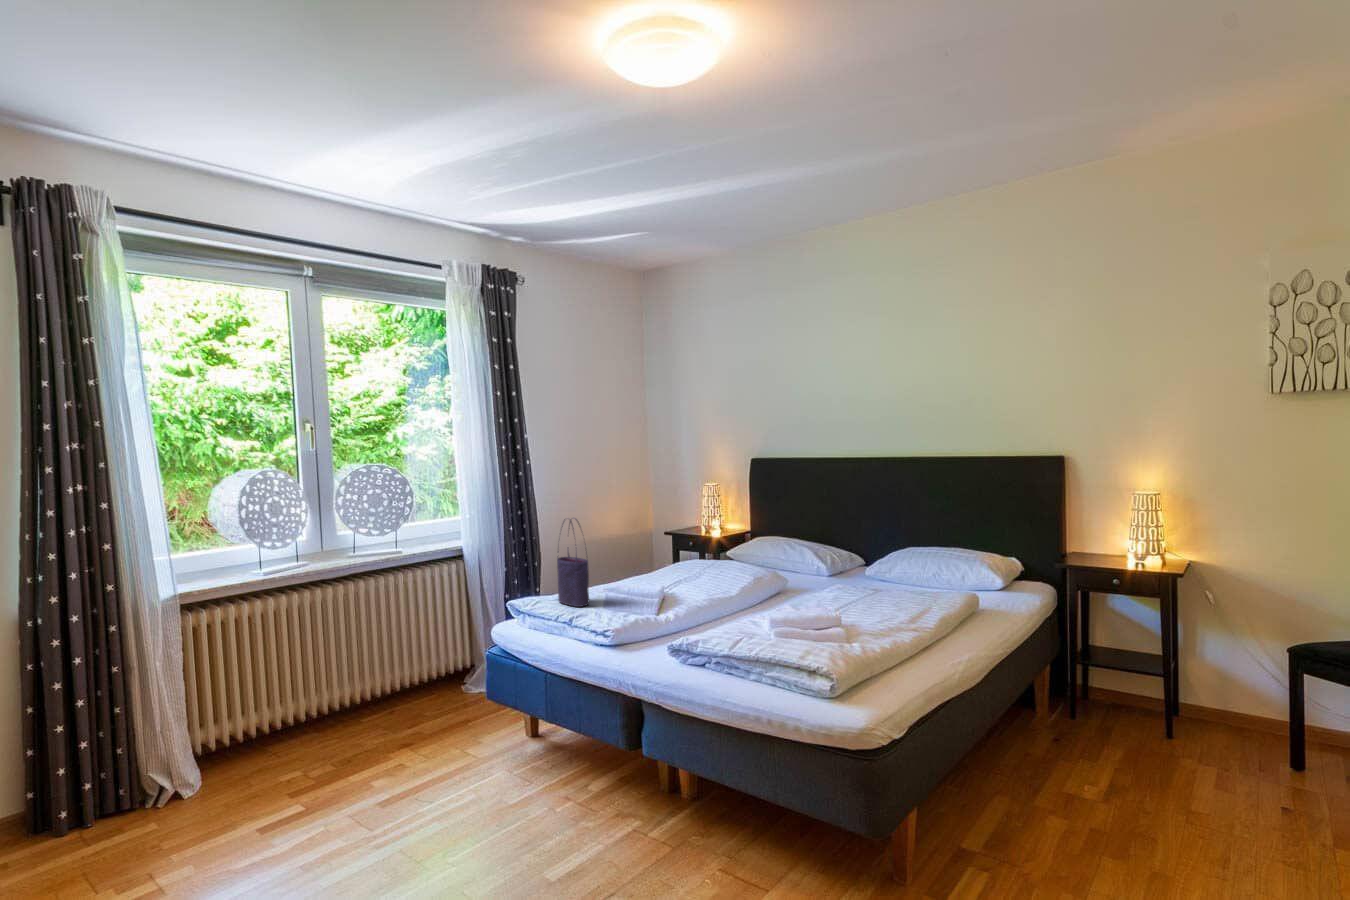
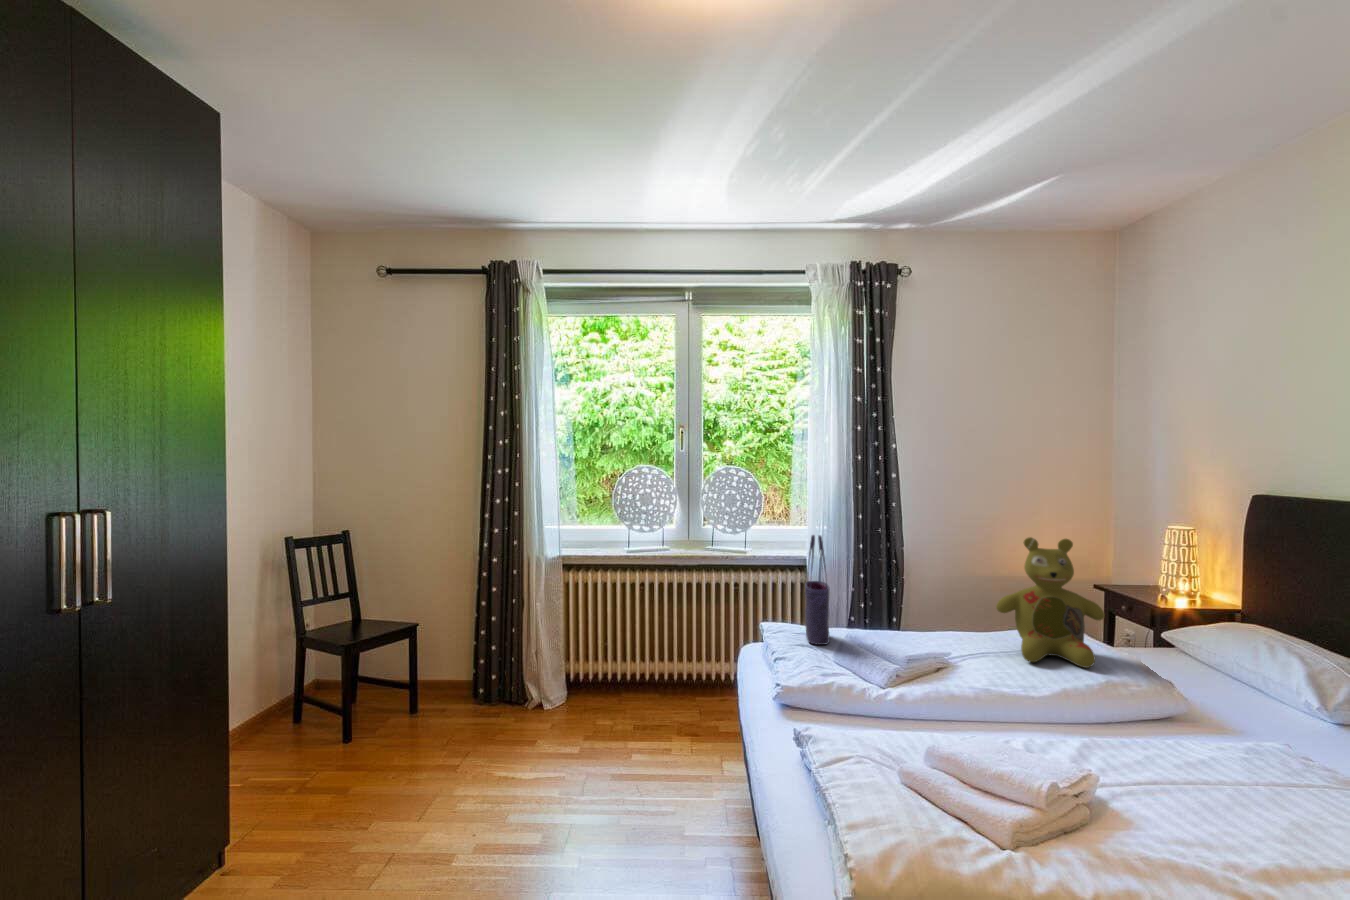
stuffed bear: none [677,499,740,581] -> present [996,537,1105,668]

